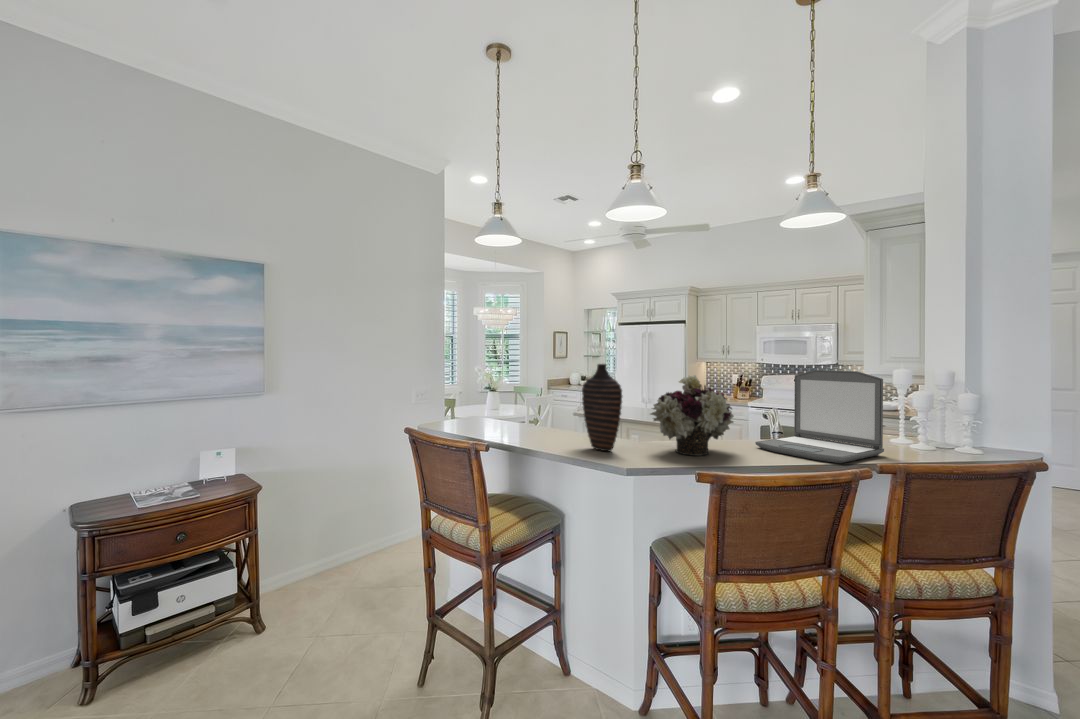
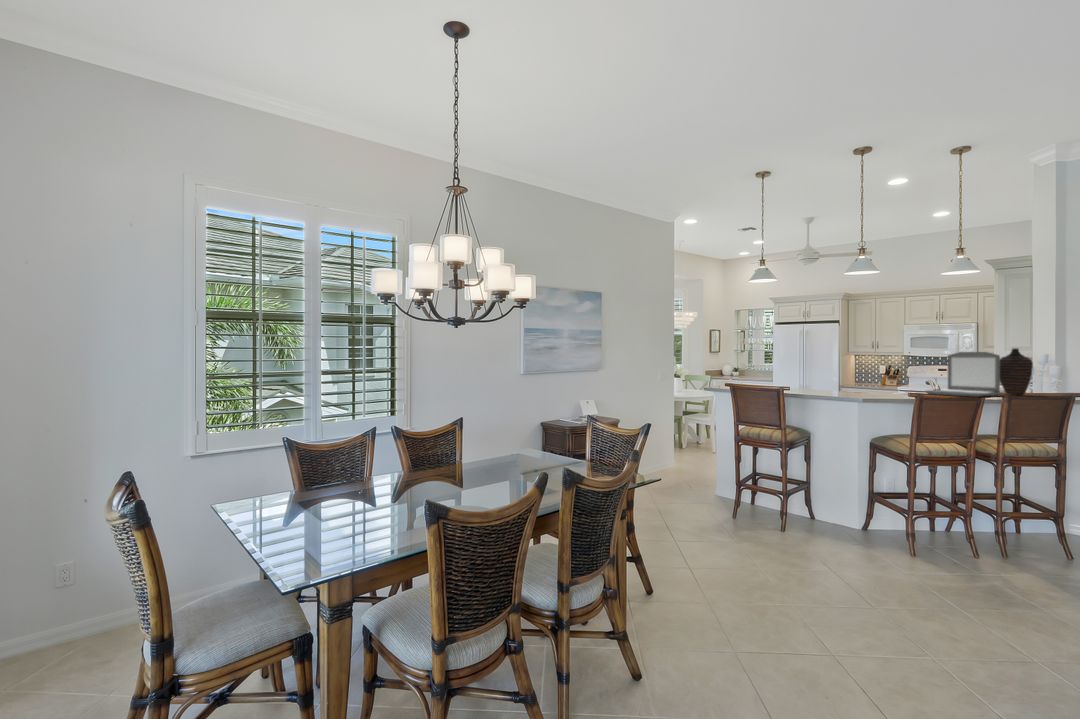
decorative vase: present [582,364,622,452] -> present [1000,348,1033,395]
flower arrangement: present [651,375,734,456] -> none [867,354,915,395]

